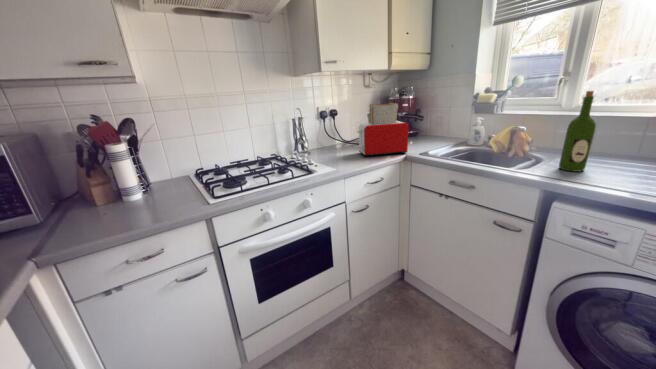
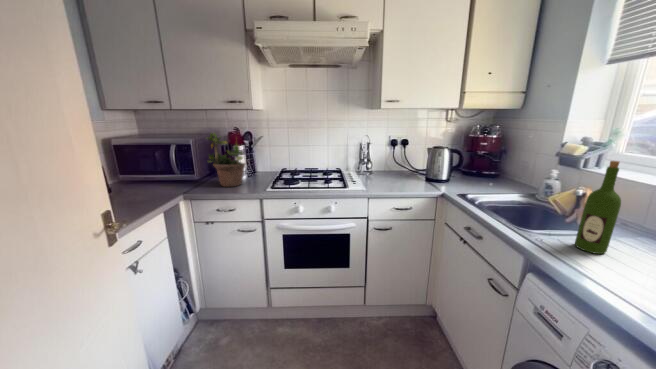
toaster: present [357,103,408,157] -> none [405,139,454,191]
potted plant: none [53,112,155,219] -> present [207,133,245,187]

